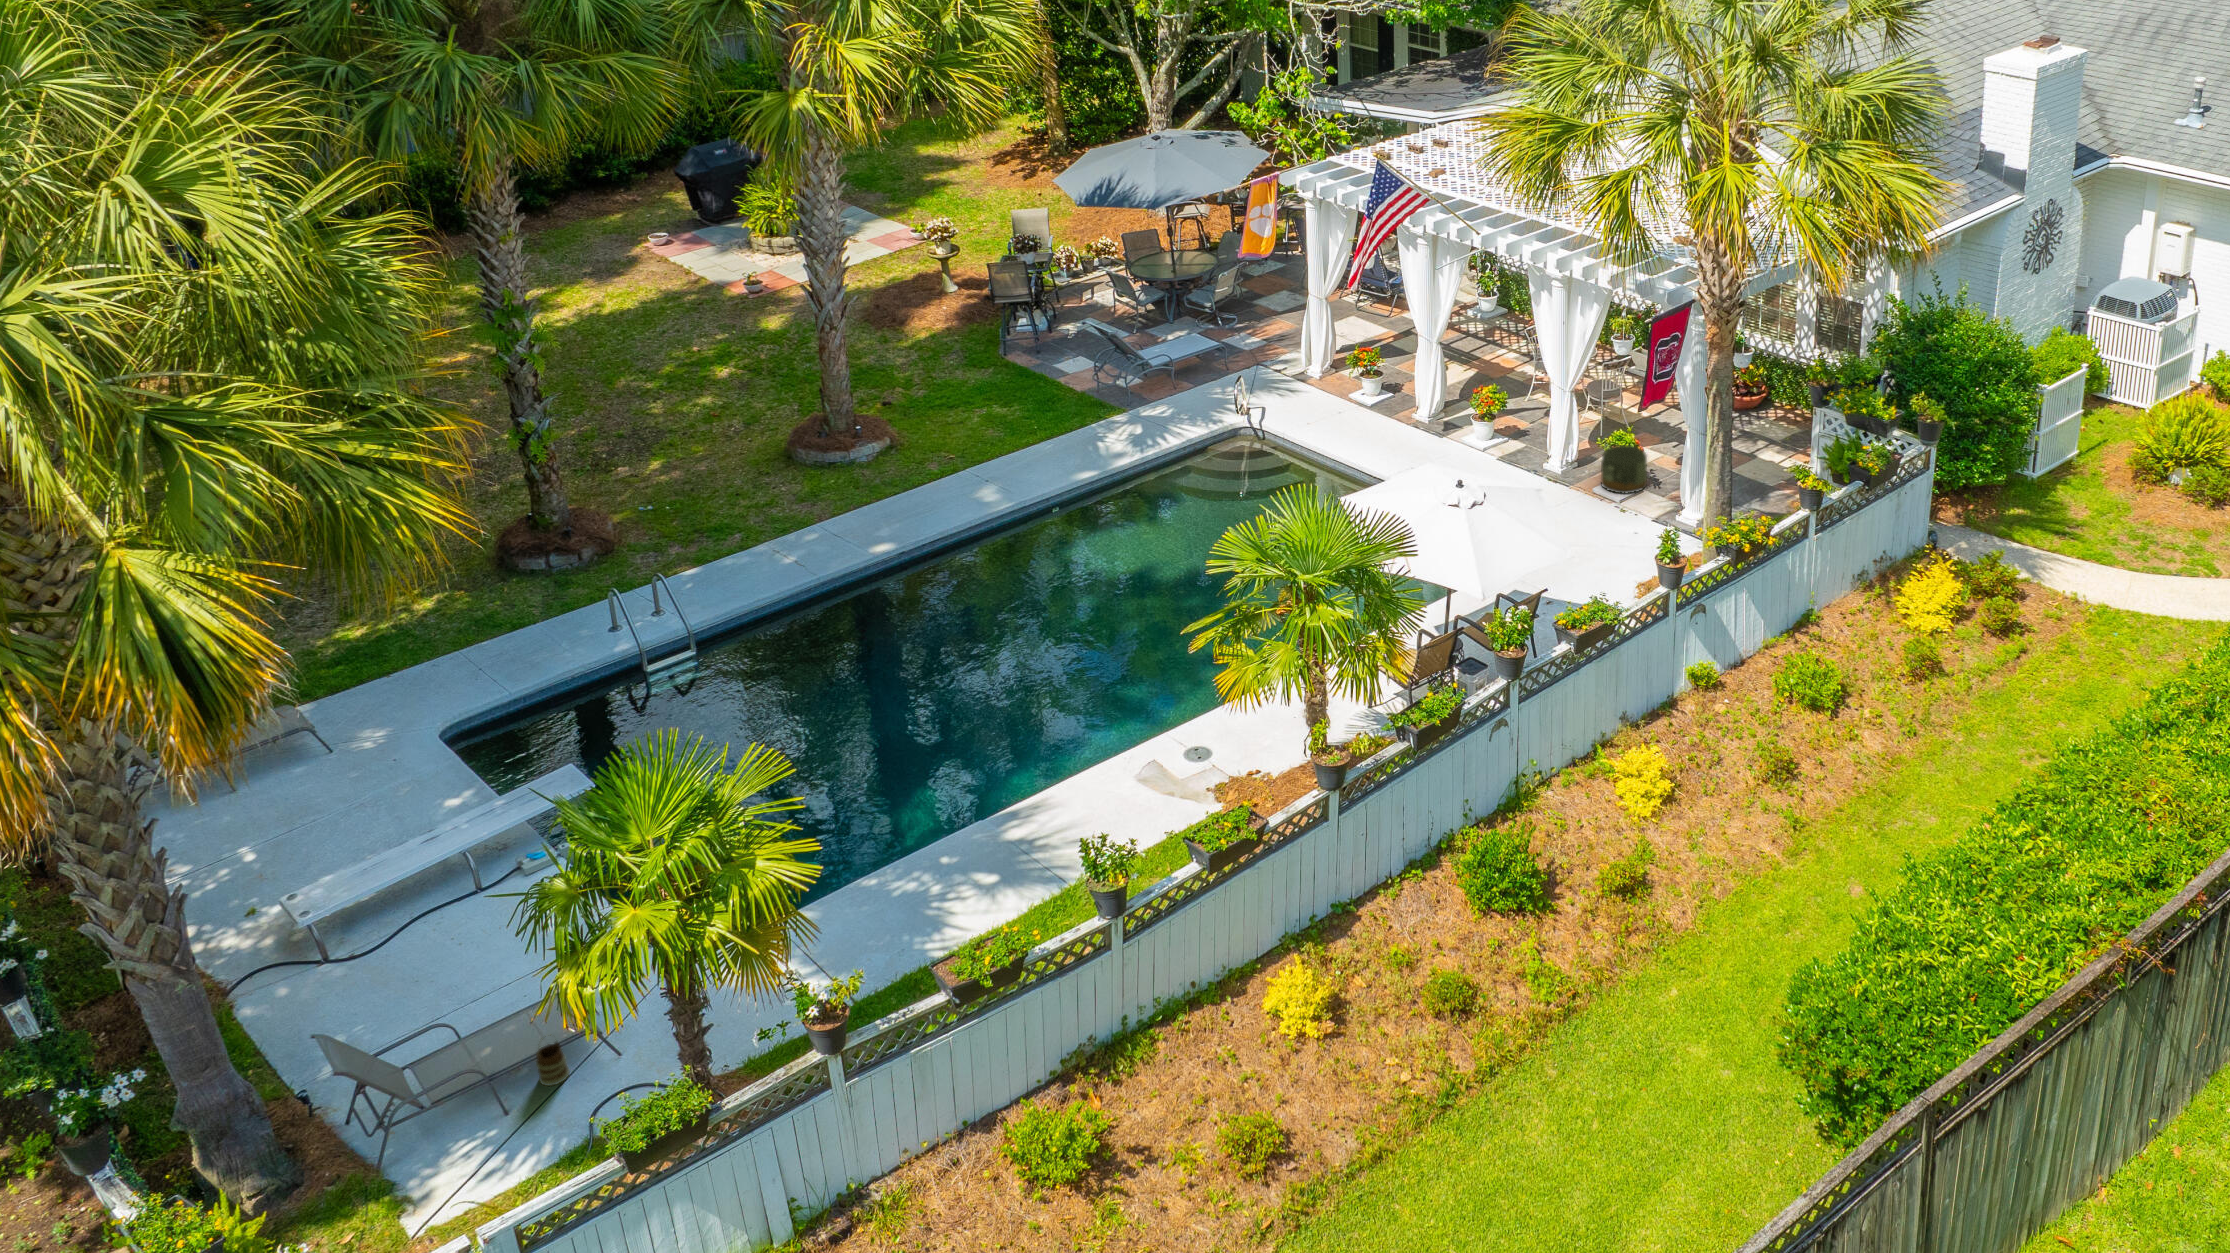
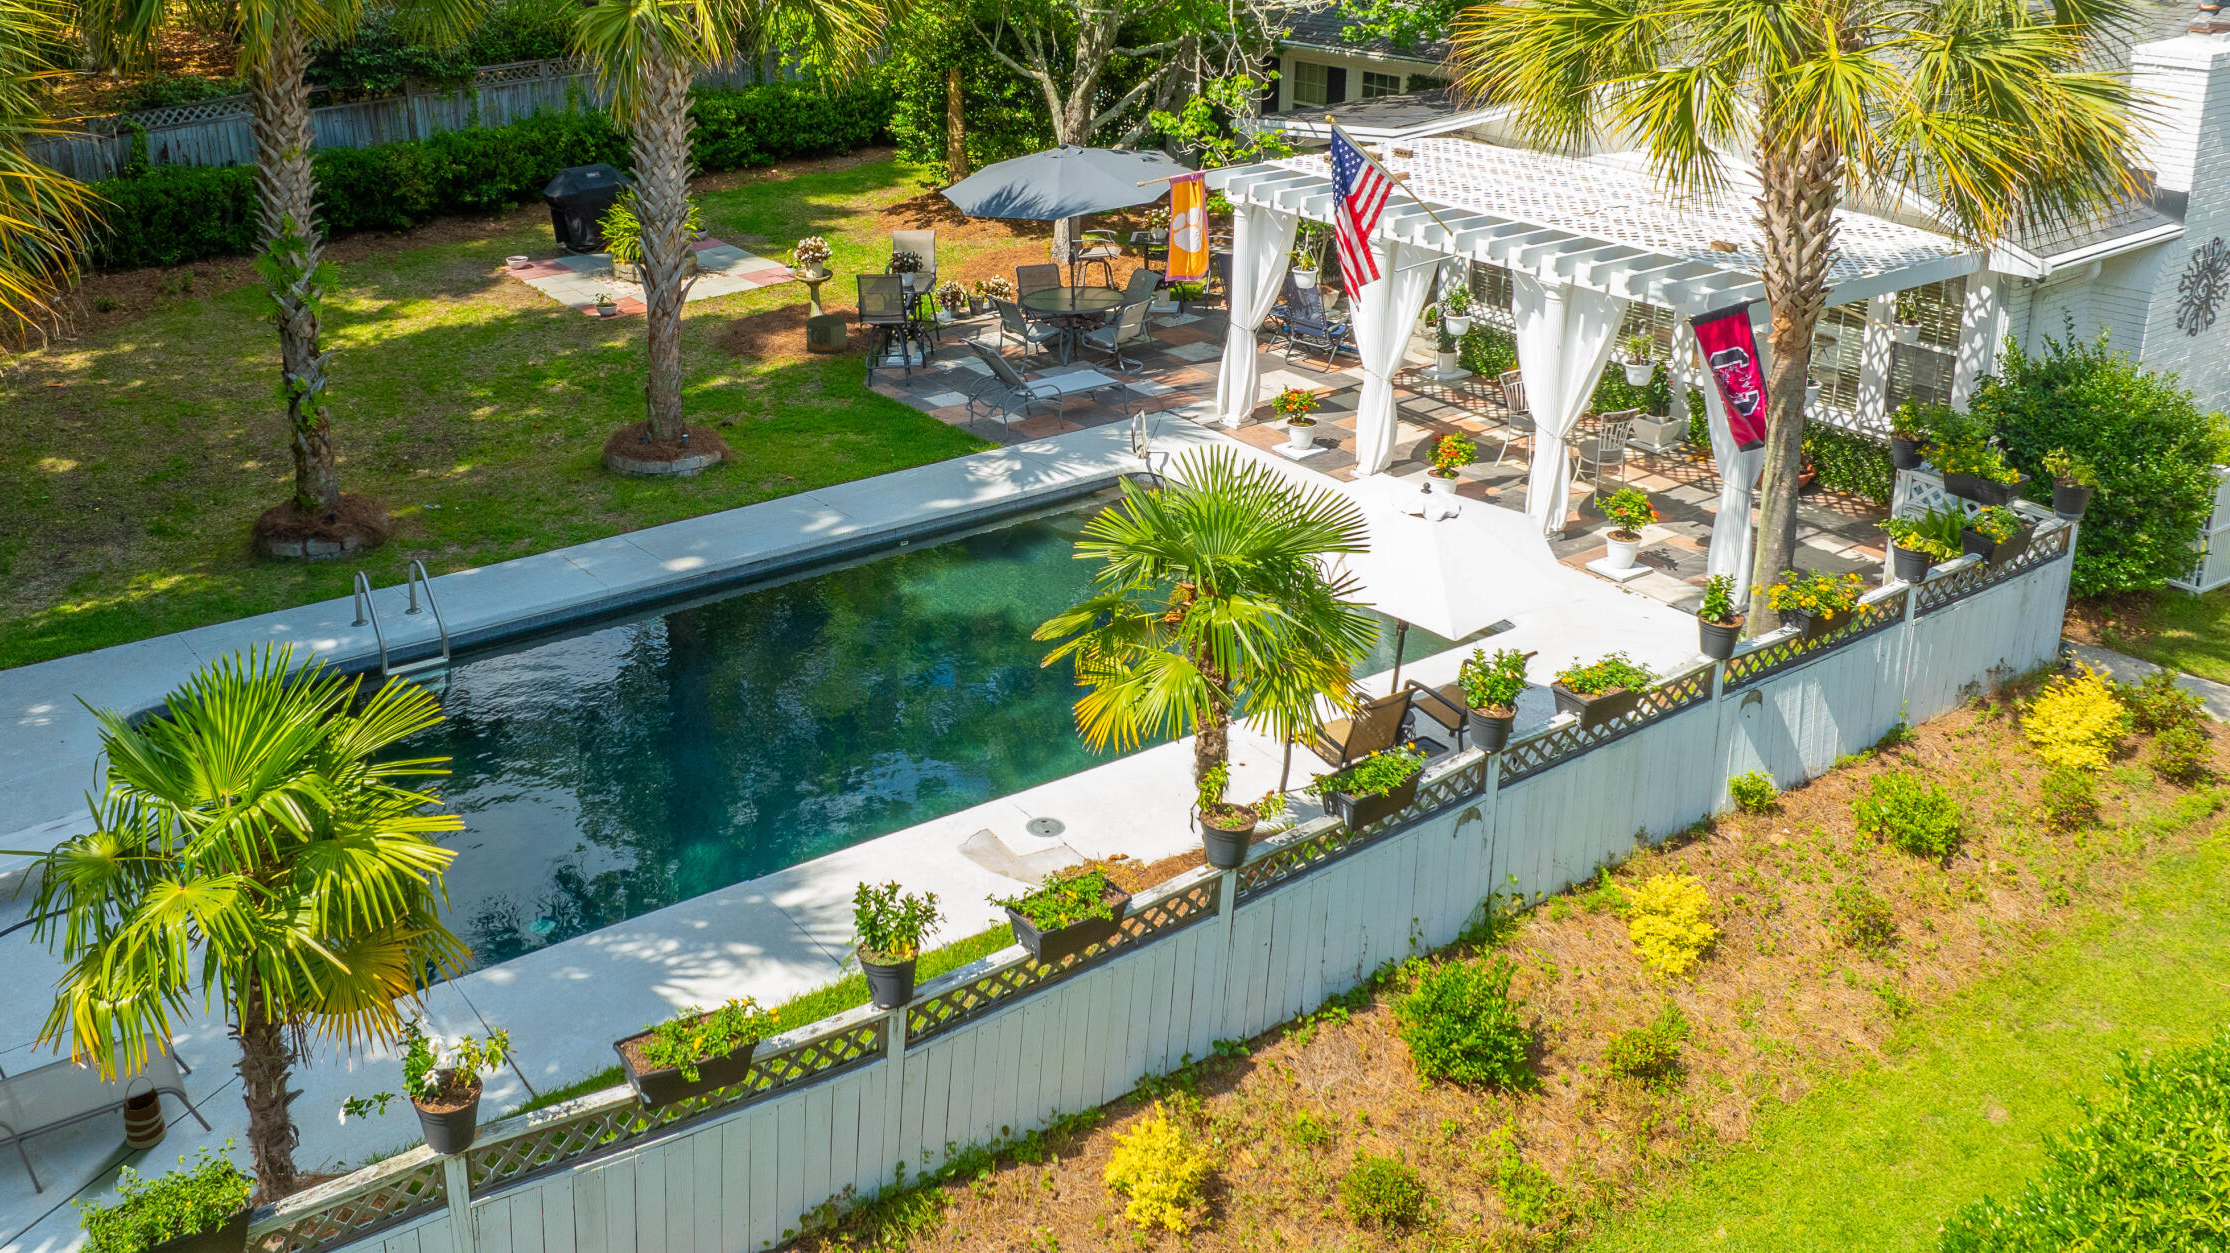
pouf: present [1601,445,1647,493] -> present [806,315,847,354]

